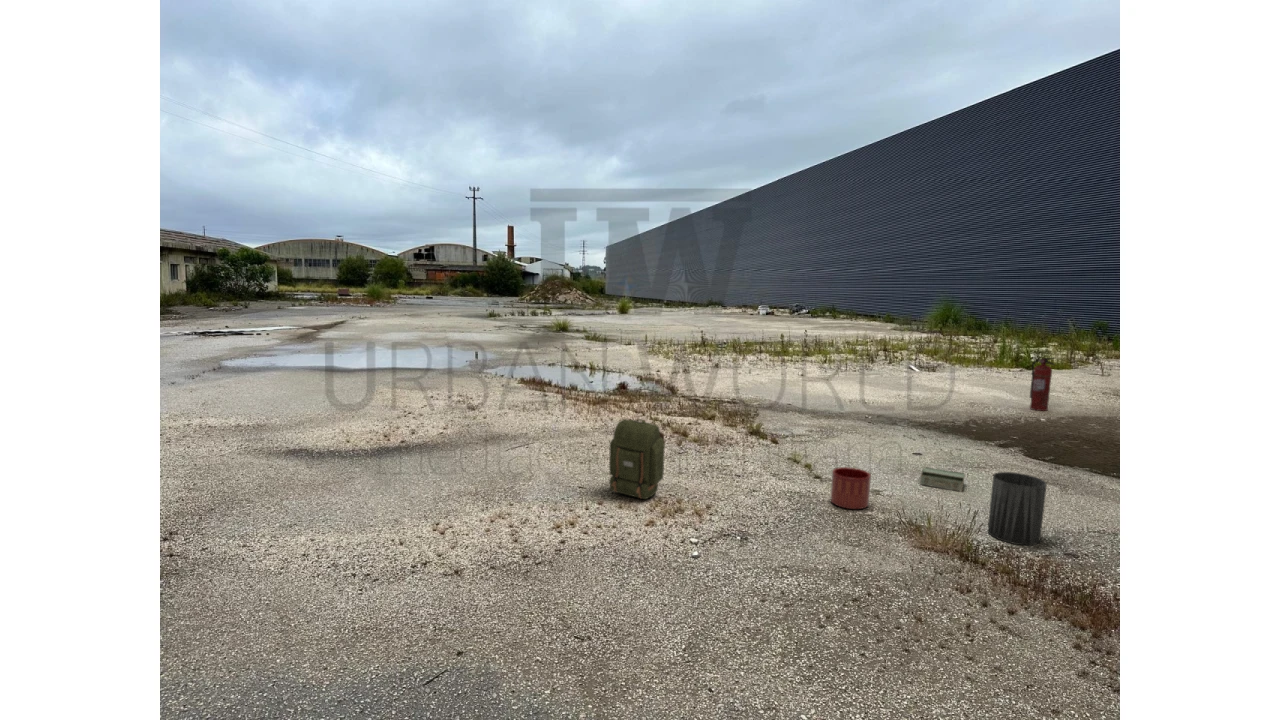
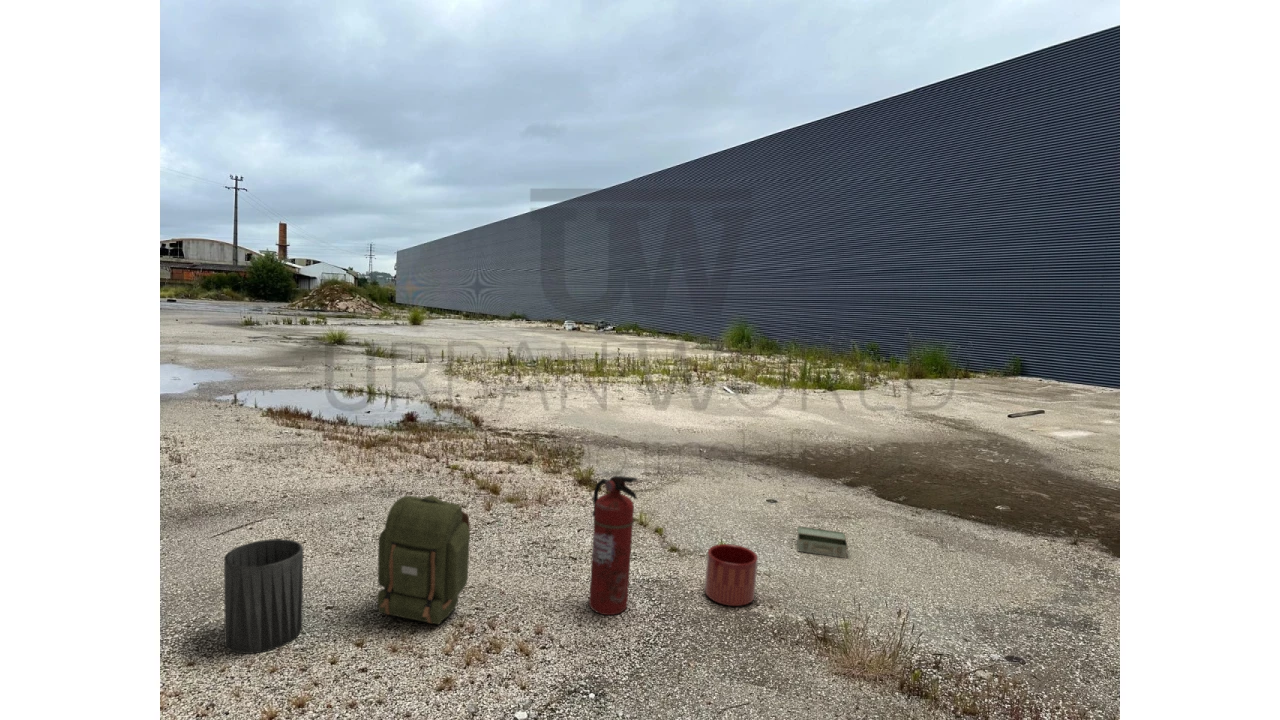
fire extinguisher: present [1030,358,1054,411] -> present [589,476,637,615]
trash can: present [988,472,1047,545] -> present [224,539,303,654]

